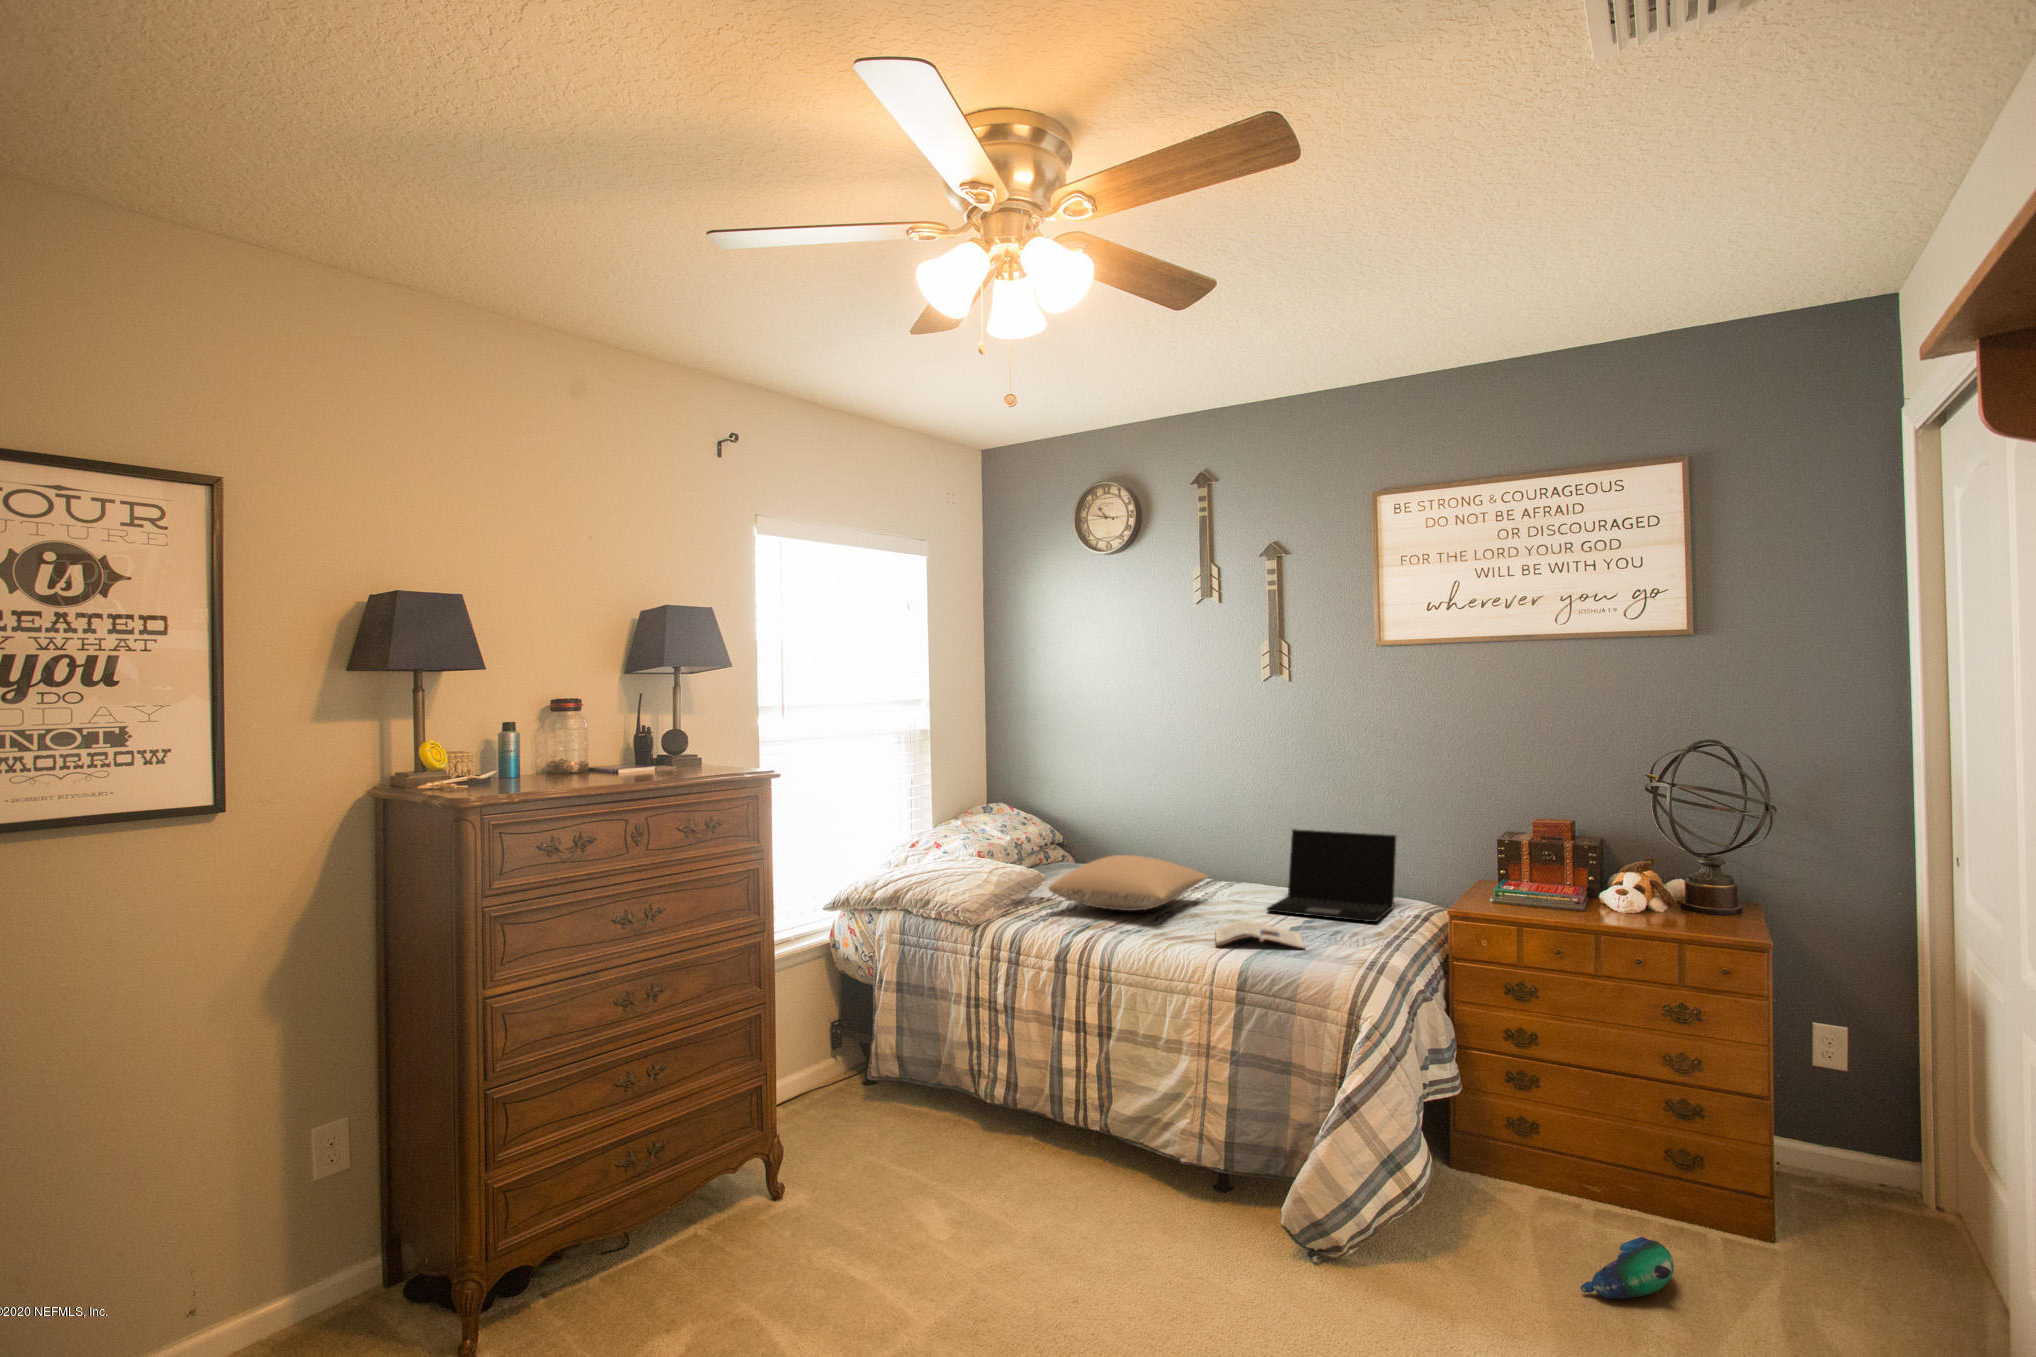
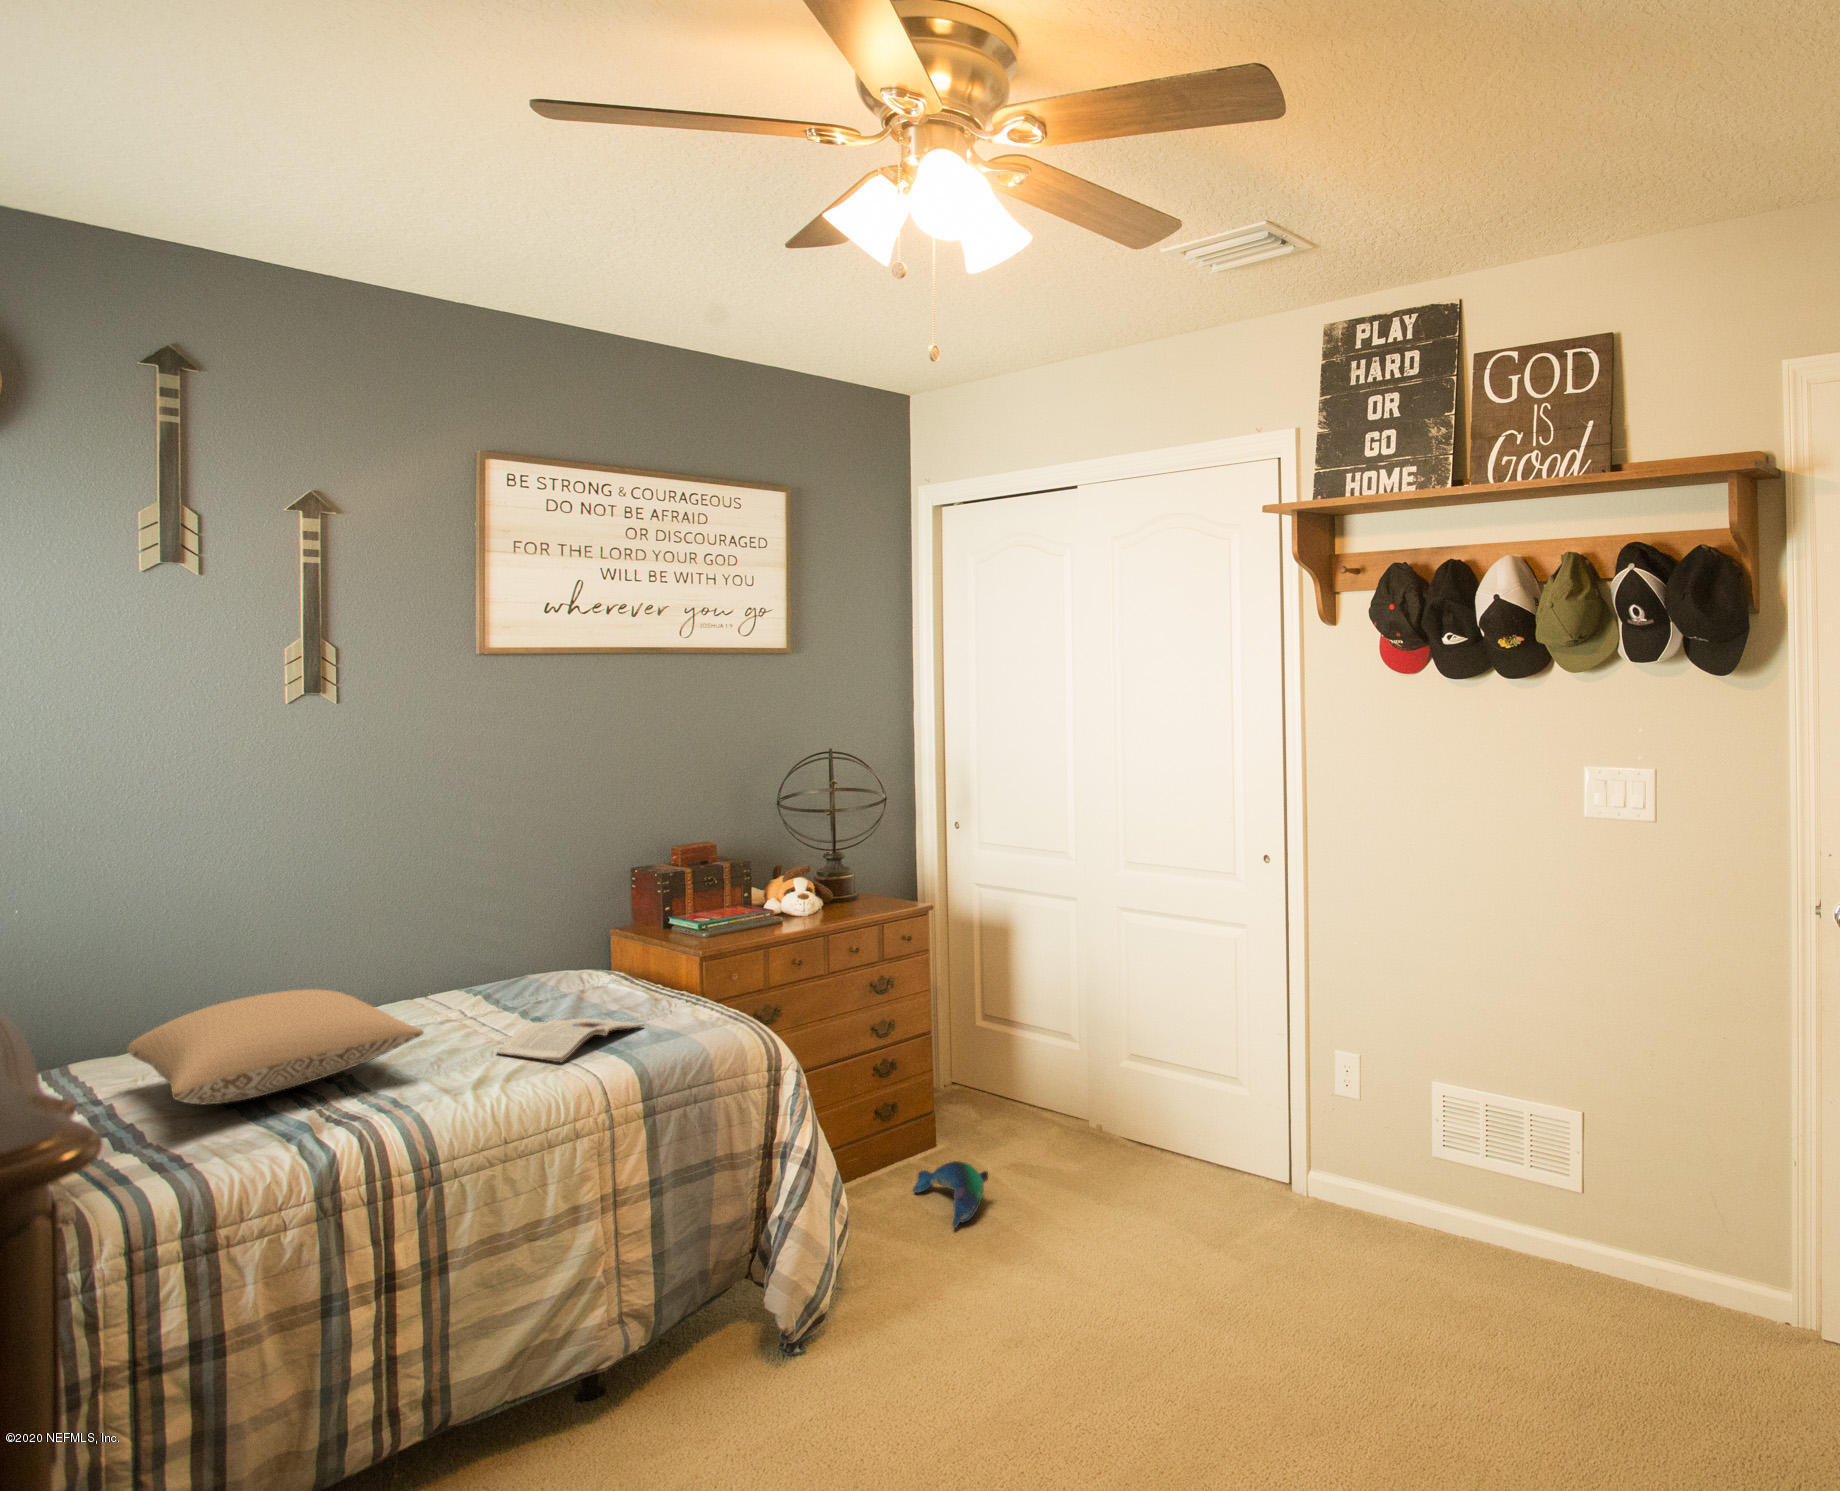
laptop: present [1267,829,1396,922] -> none [426,880,617,1015]

